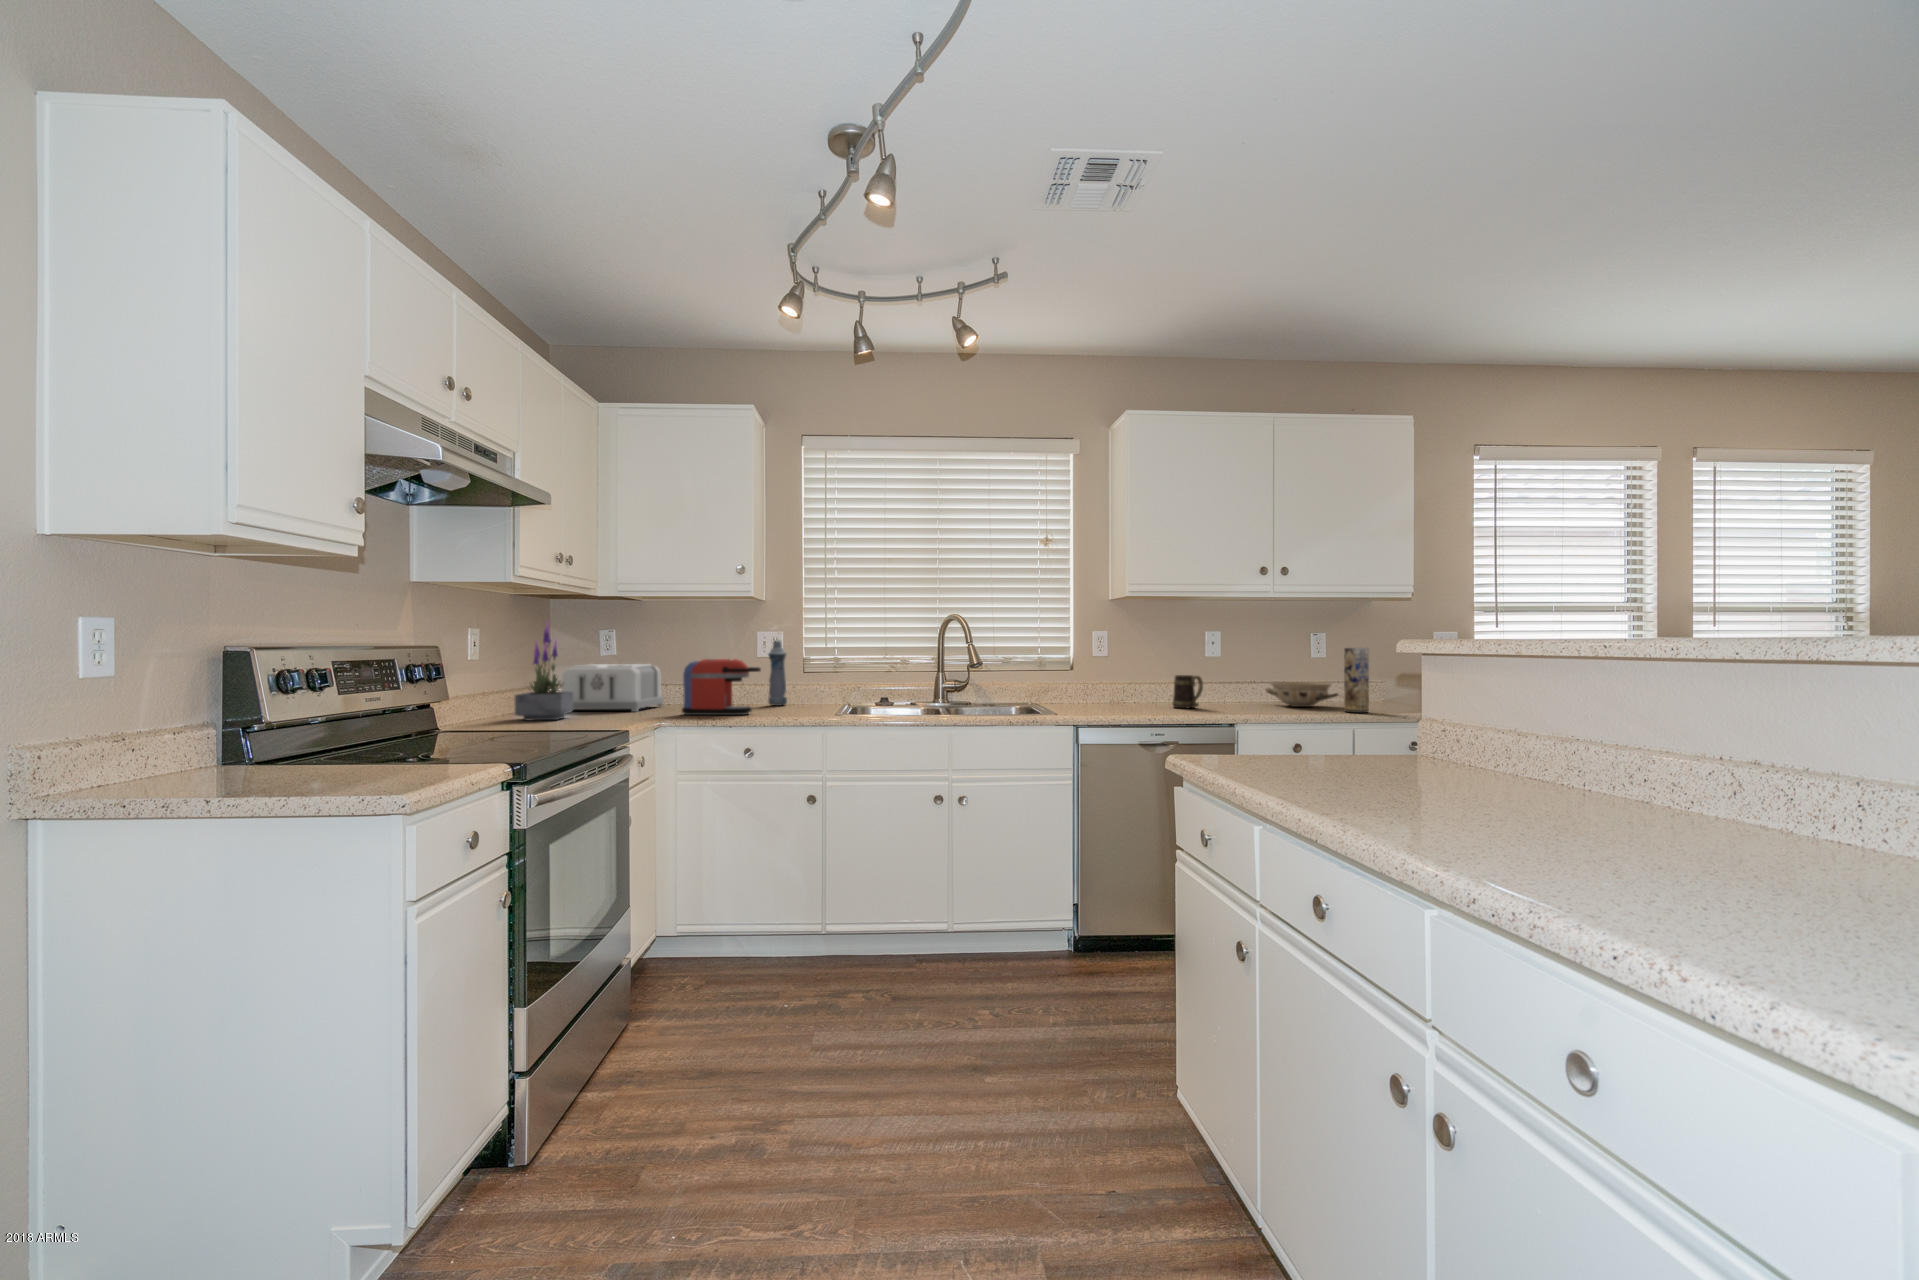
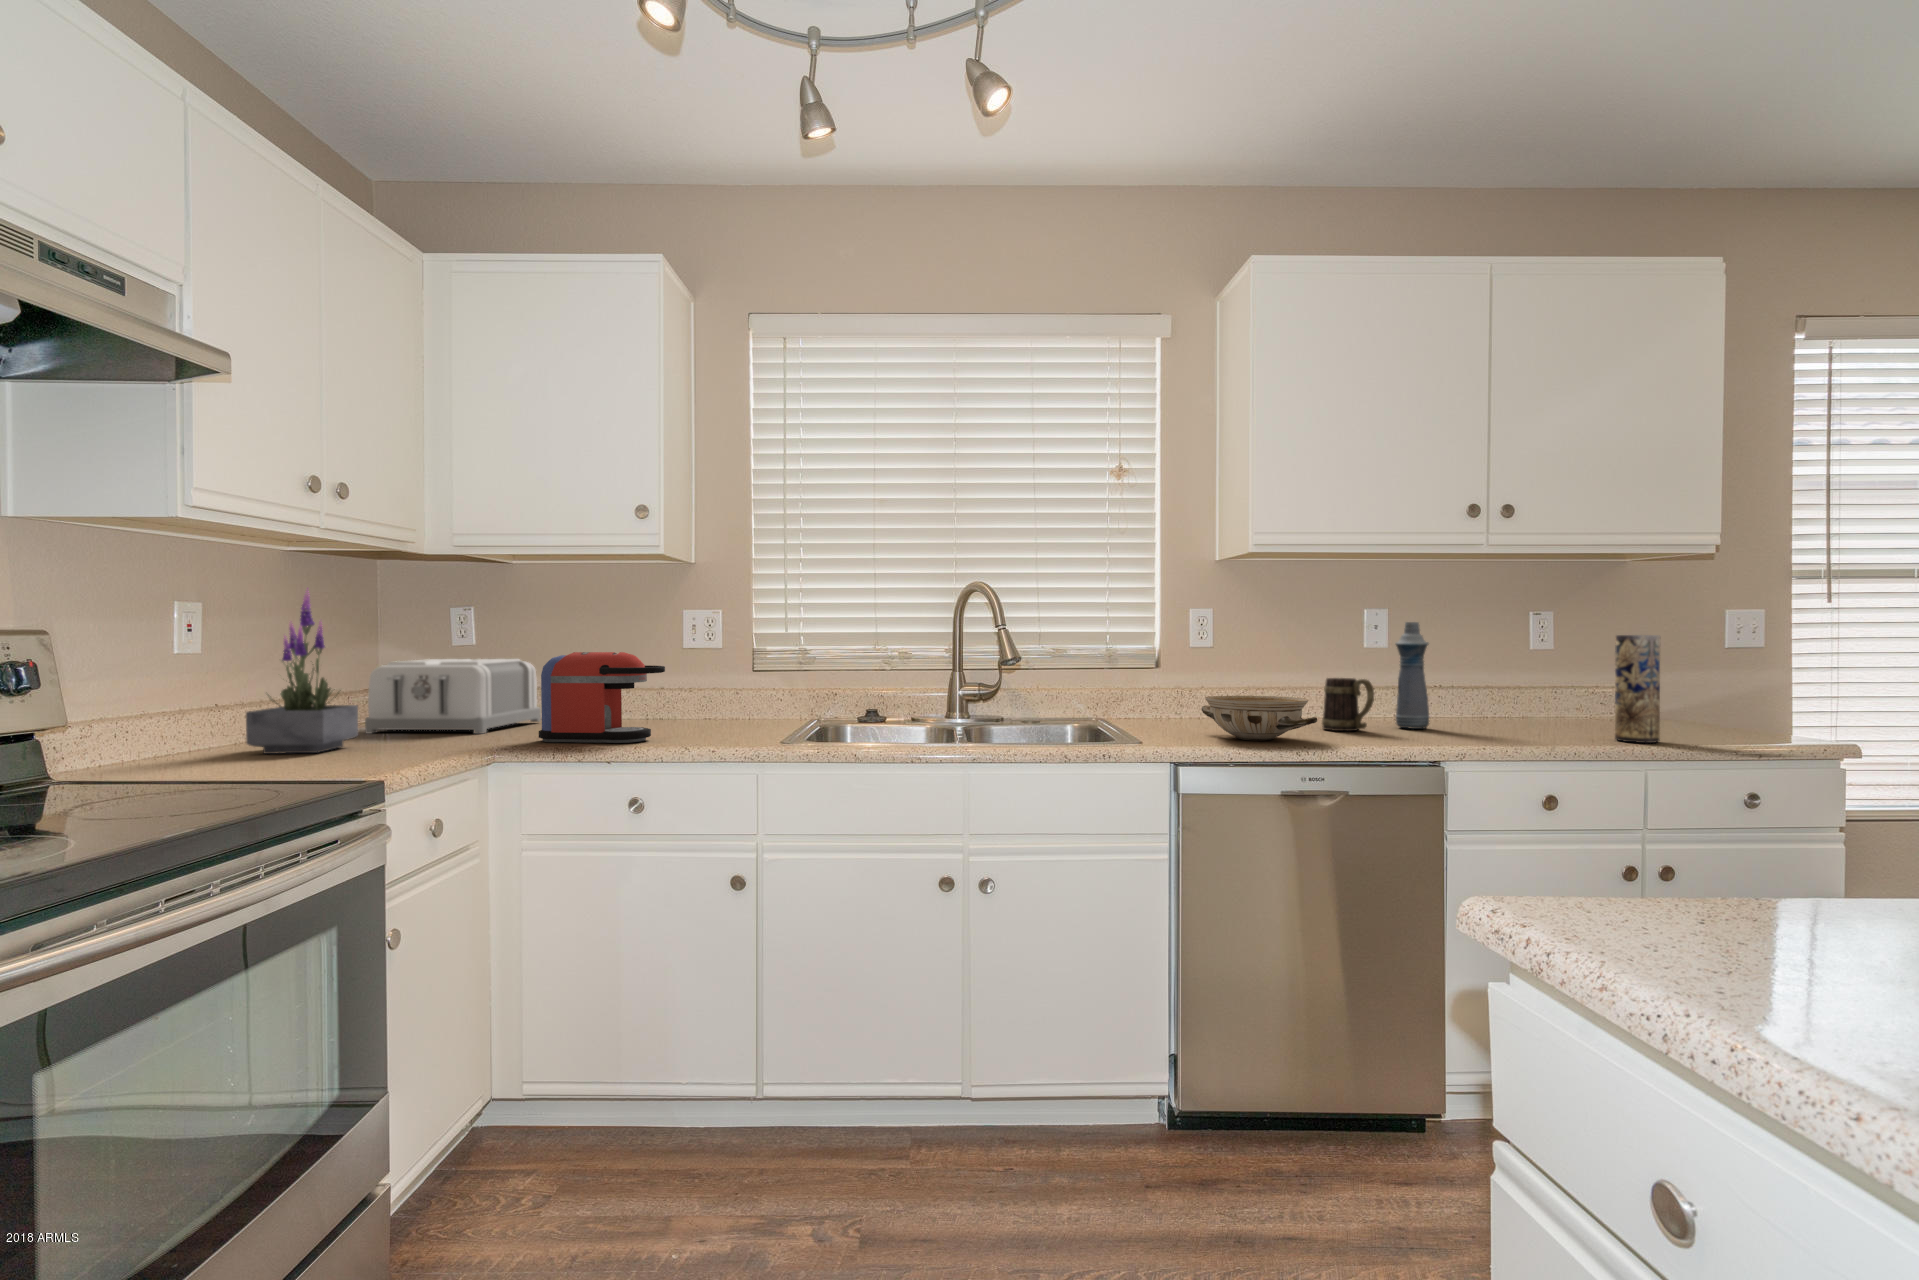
bottle: present [768,641,787,706] -> present [1396,622,1429,729]
ceramic bowl: present [1266,682,1338,707] -> present [1201,696,1317,740]

